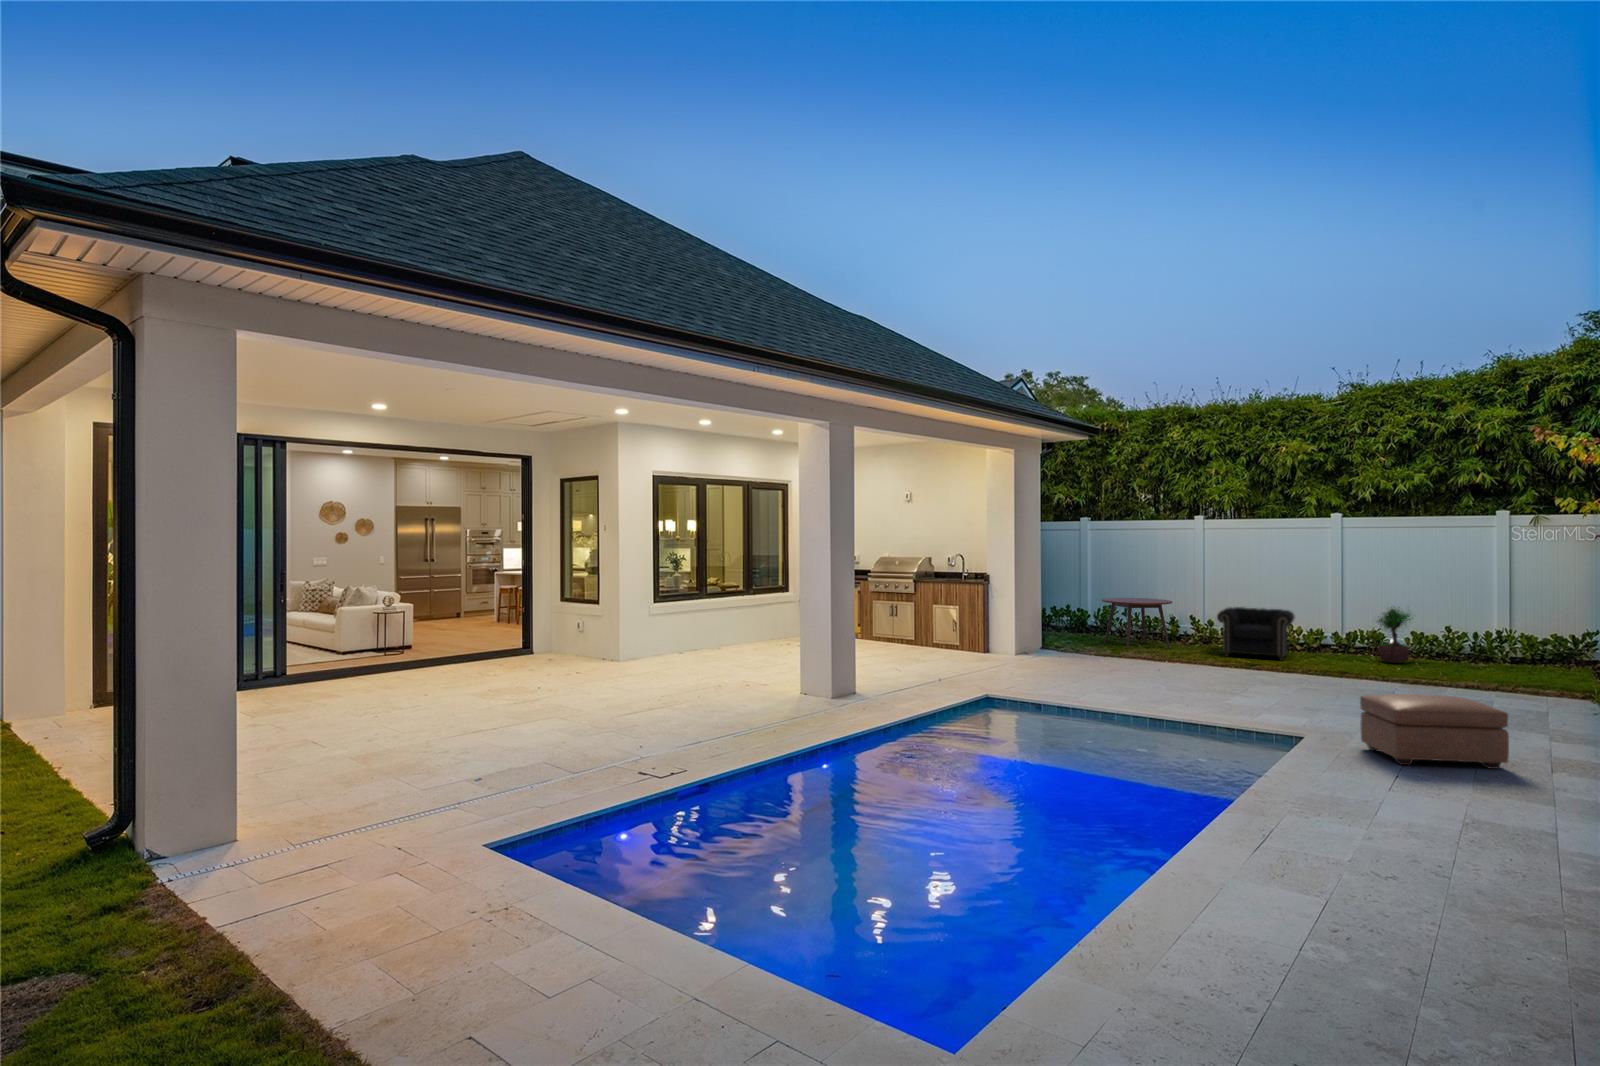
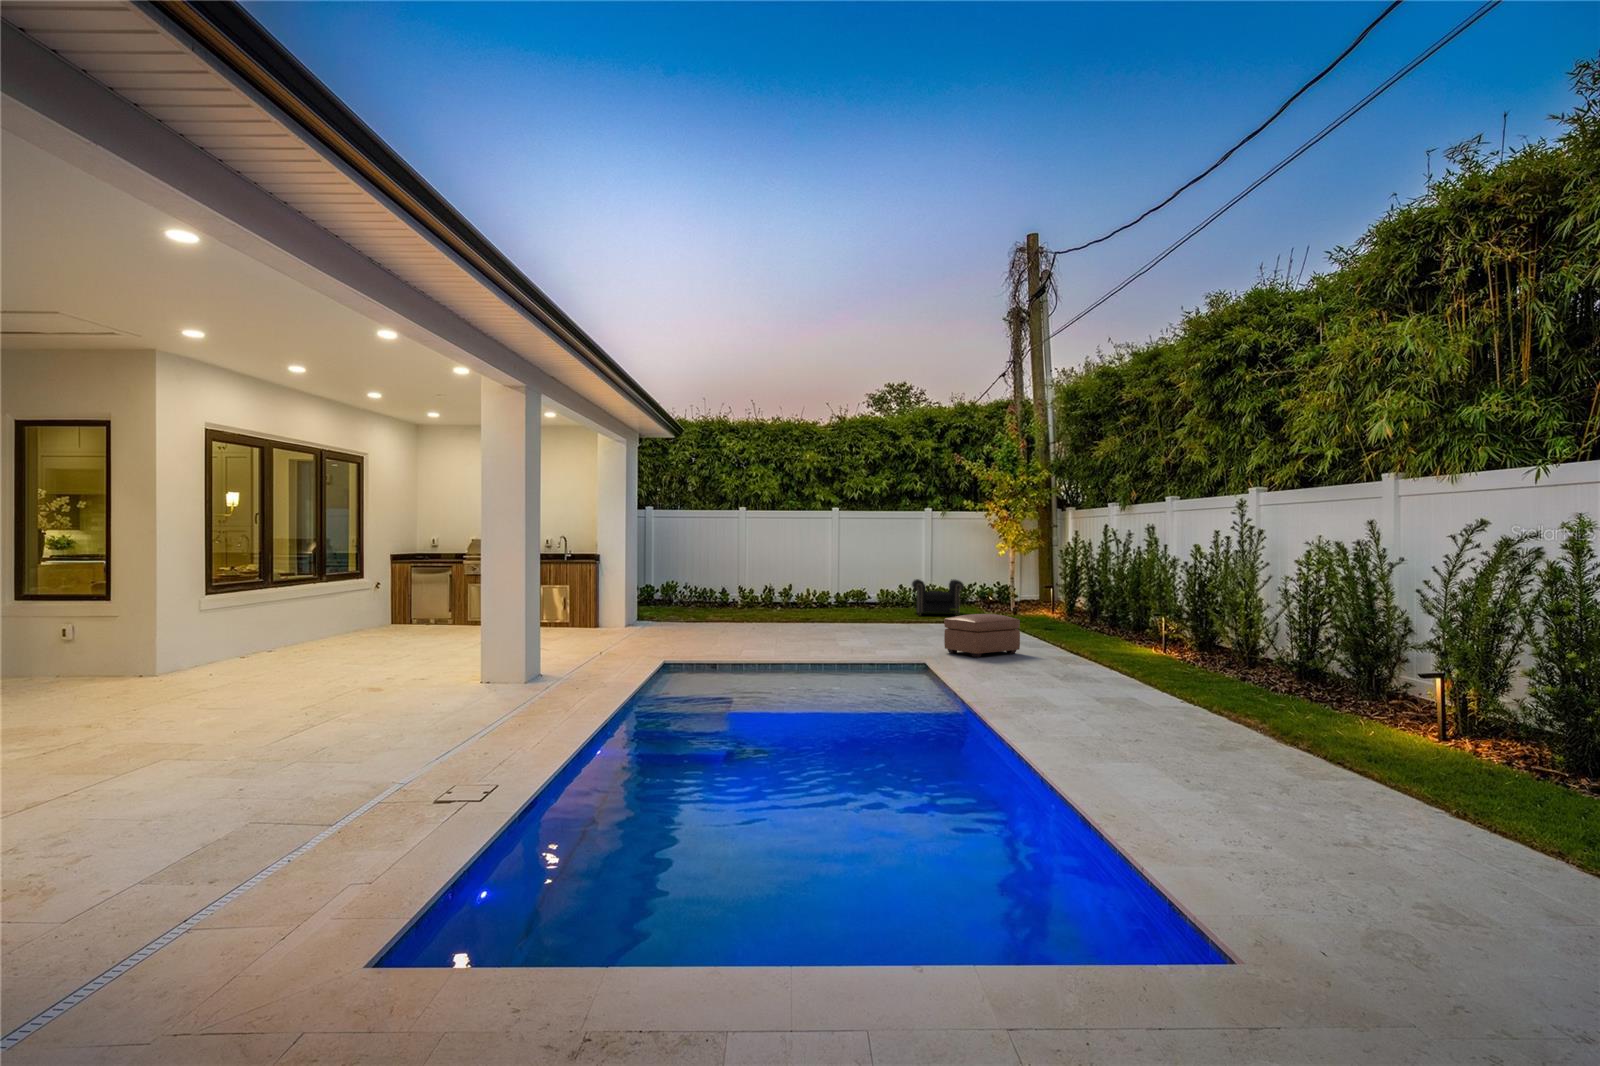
dining table: present [1101,598,1172,649] -> none [674,575,729,617]
armchair: present [1217,607,1295,661] -> present [912,579,964,616]
potted tree: present [1378,607,1412,663] -> none [862,570,886,613]

